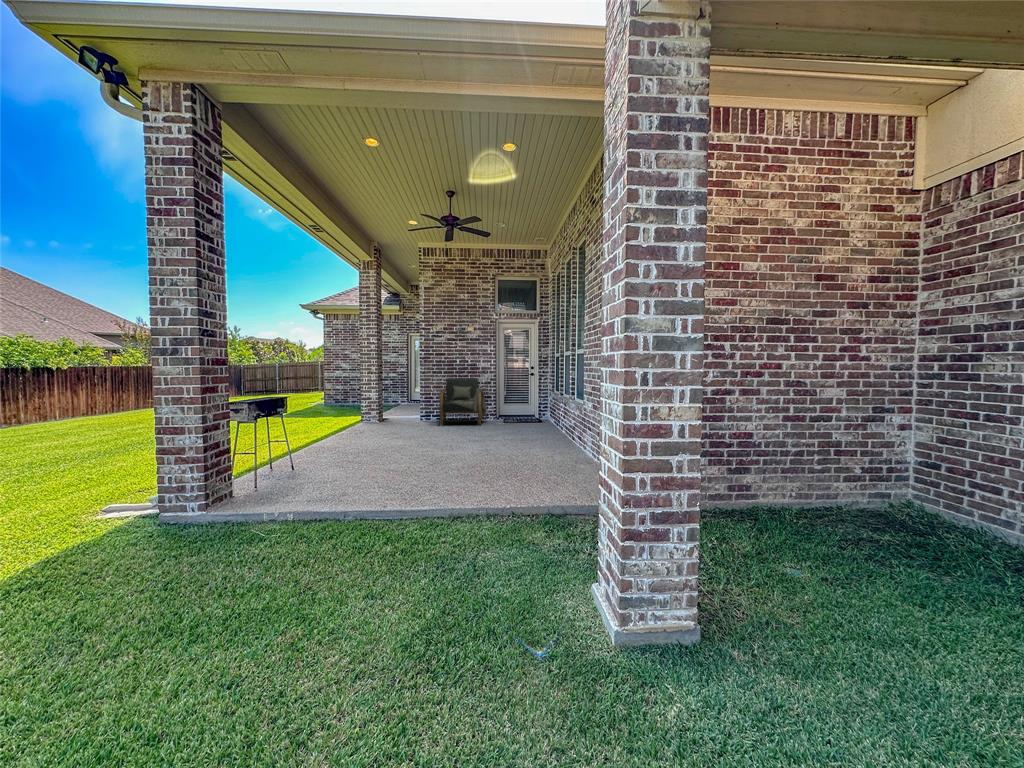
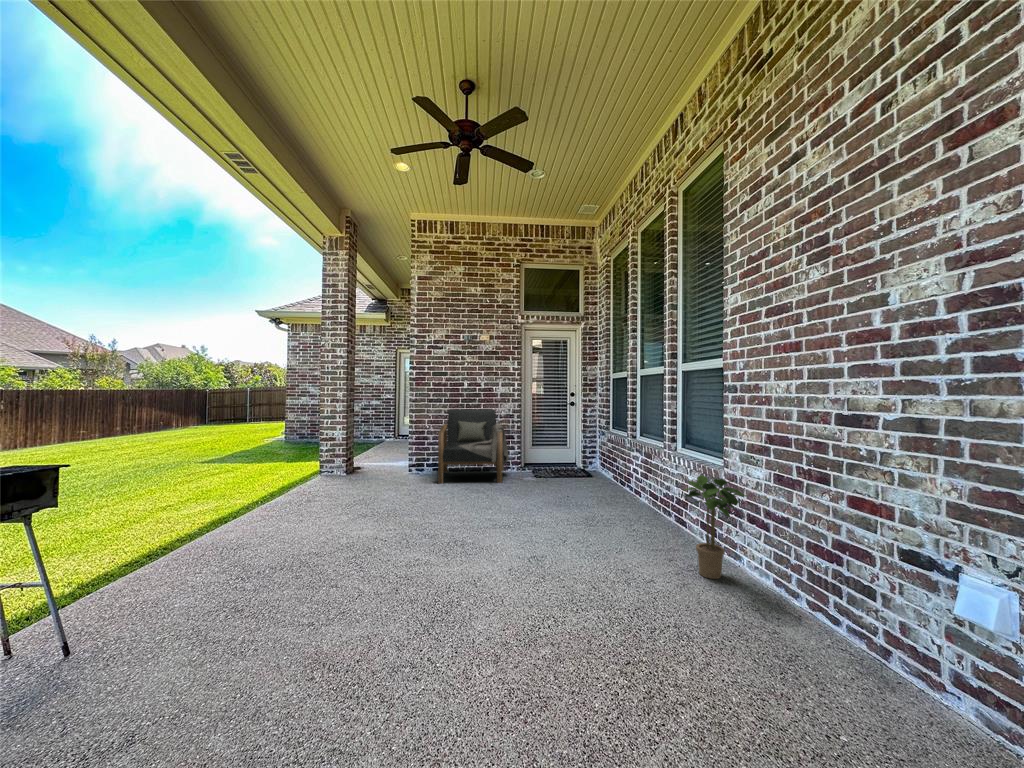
potted plant: none [557,407,585,456] -> present [683,475,747,579]

